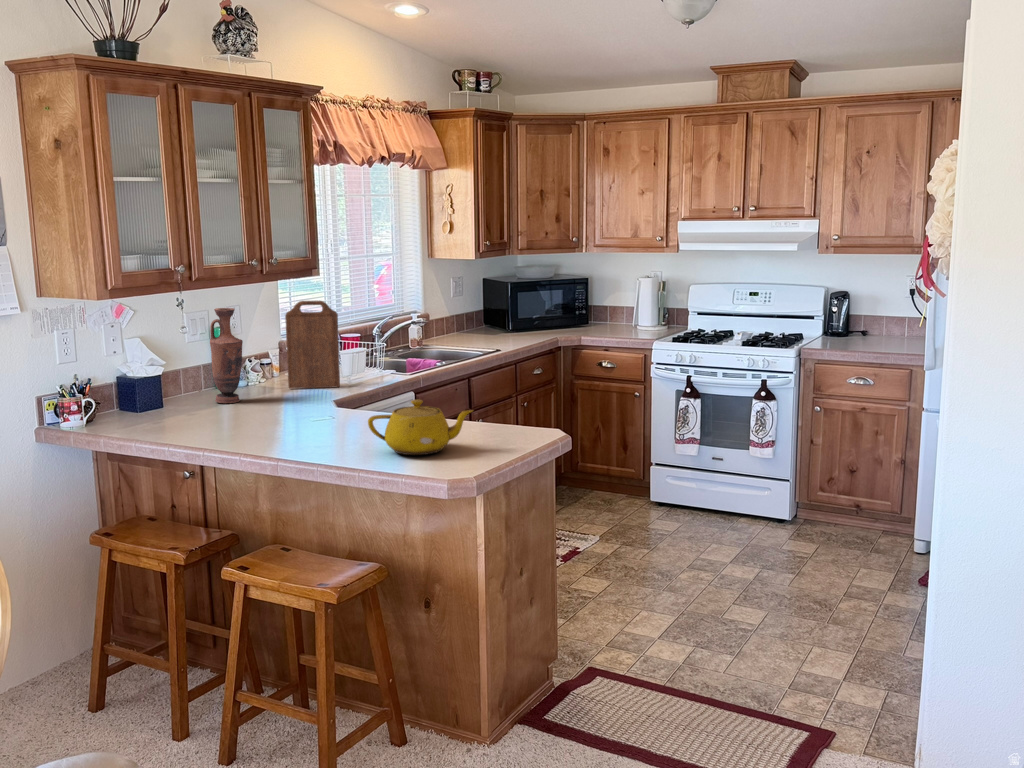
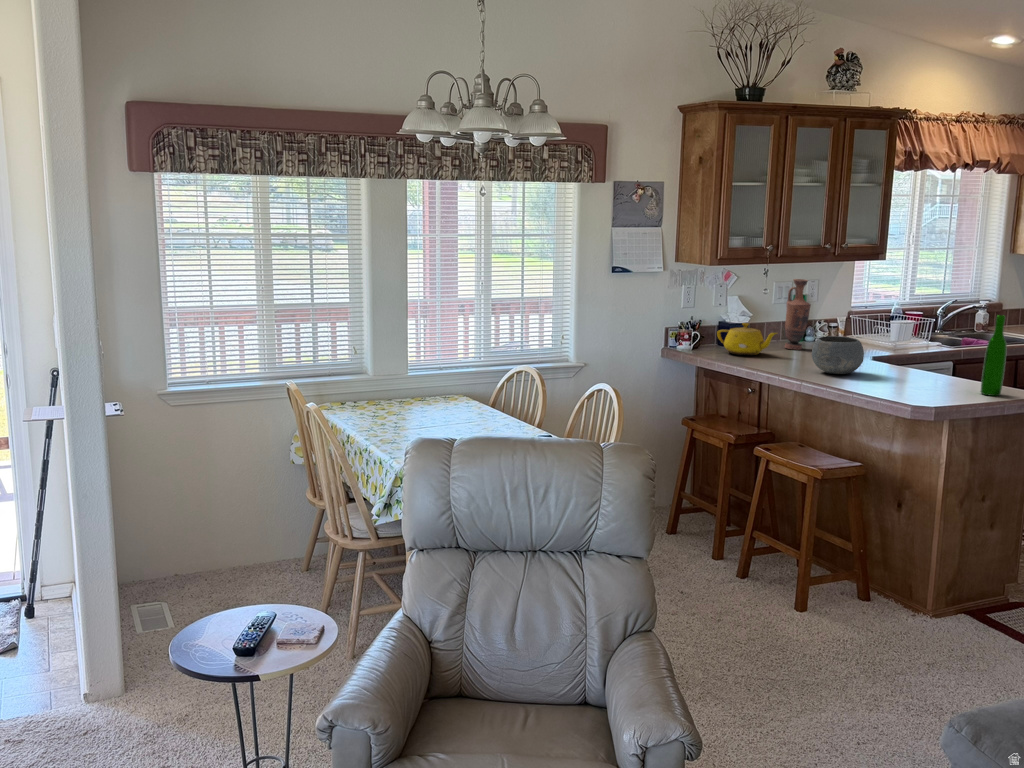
cutting board: present [285,301,340,388] -> none [844,279,893,351]
wine bottle: none [488,339,511,438] -> present [981,315,1007,396]
bowl: none [271,384,339,437] -> present [812,336,864,374]
teapot: present [368,400,473,455] -> present [717,323,776,355]

